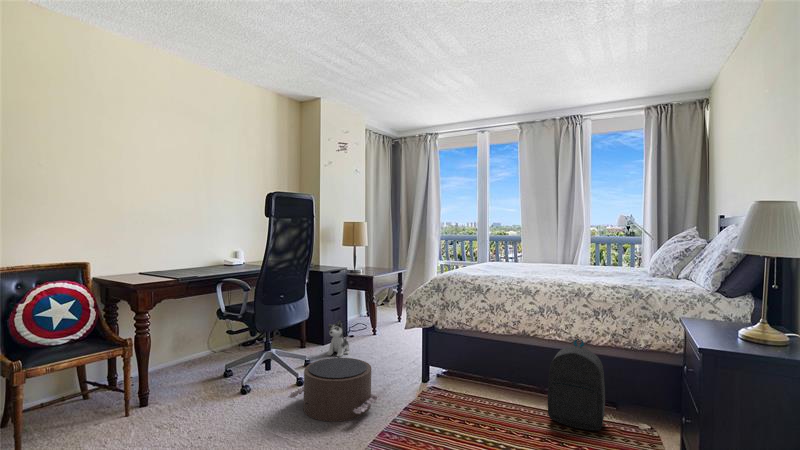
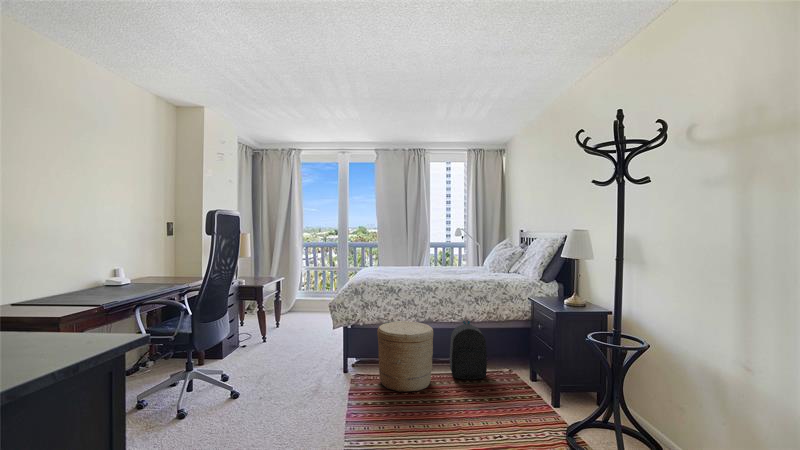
plush toy: present [327,320,350,357] -> none [234,331,256,367]
woven basket: none [444,330,520,424] -> present [377,321,433,392]
pouf: present [288,358,379,421] -> none [249,362,331,422]

